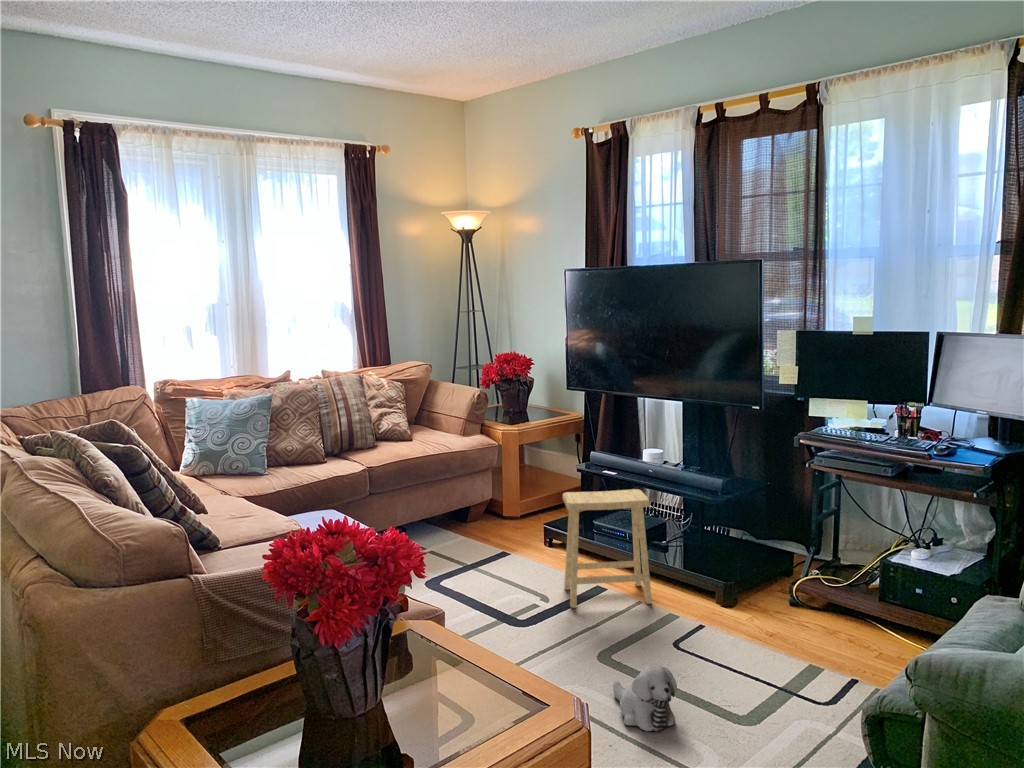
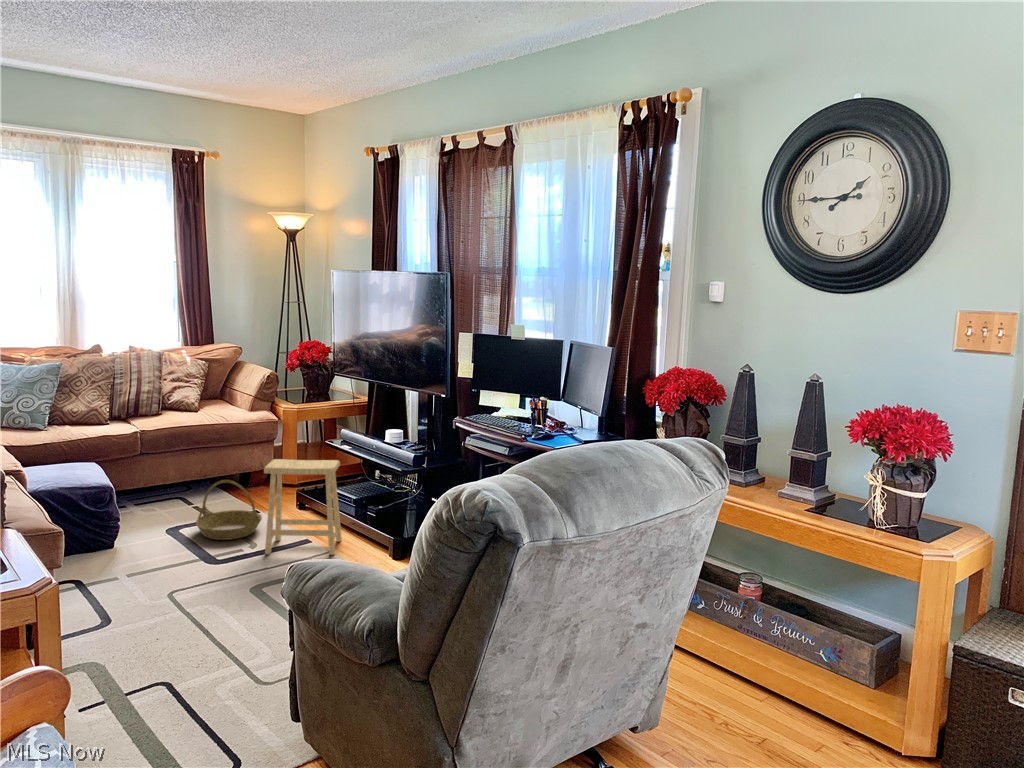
basket: none [464,520,538,593] -> present [195,480,262,540]
plush toy: present [613,665,677,732] -> none [217,592,265,642]

